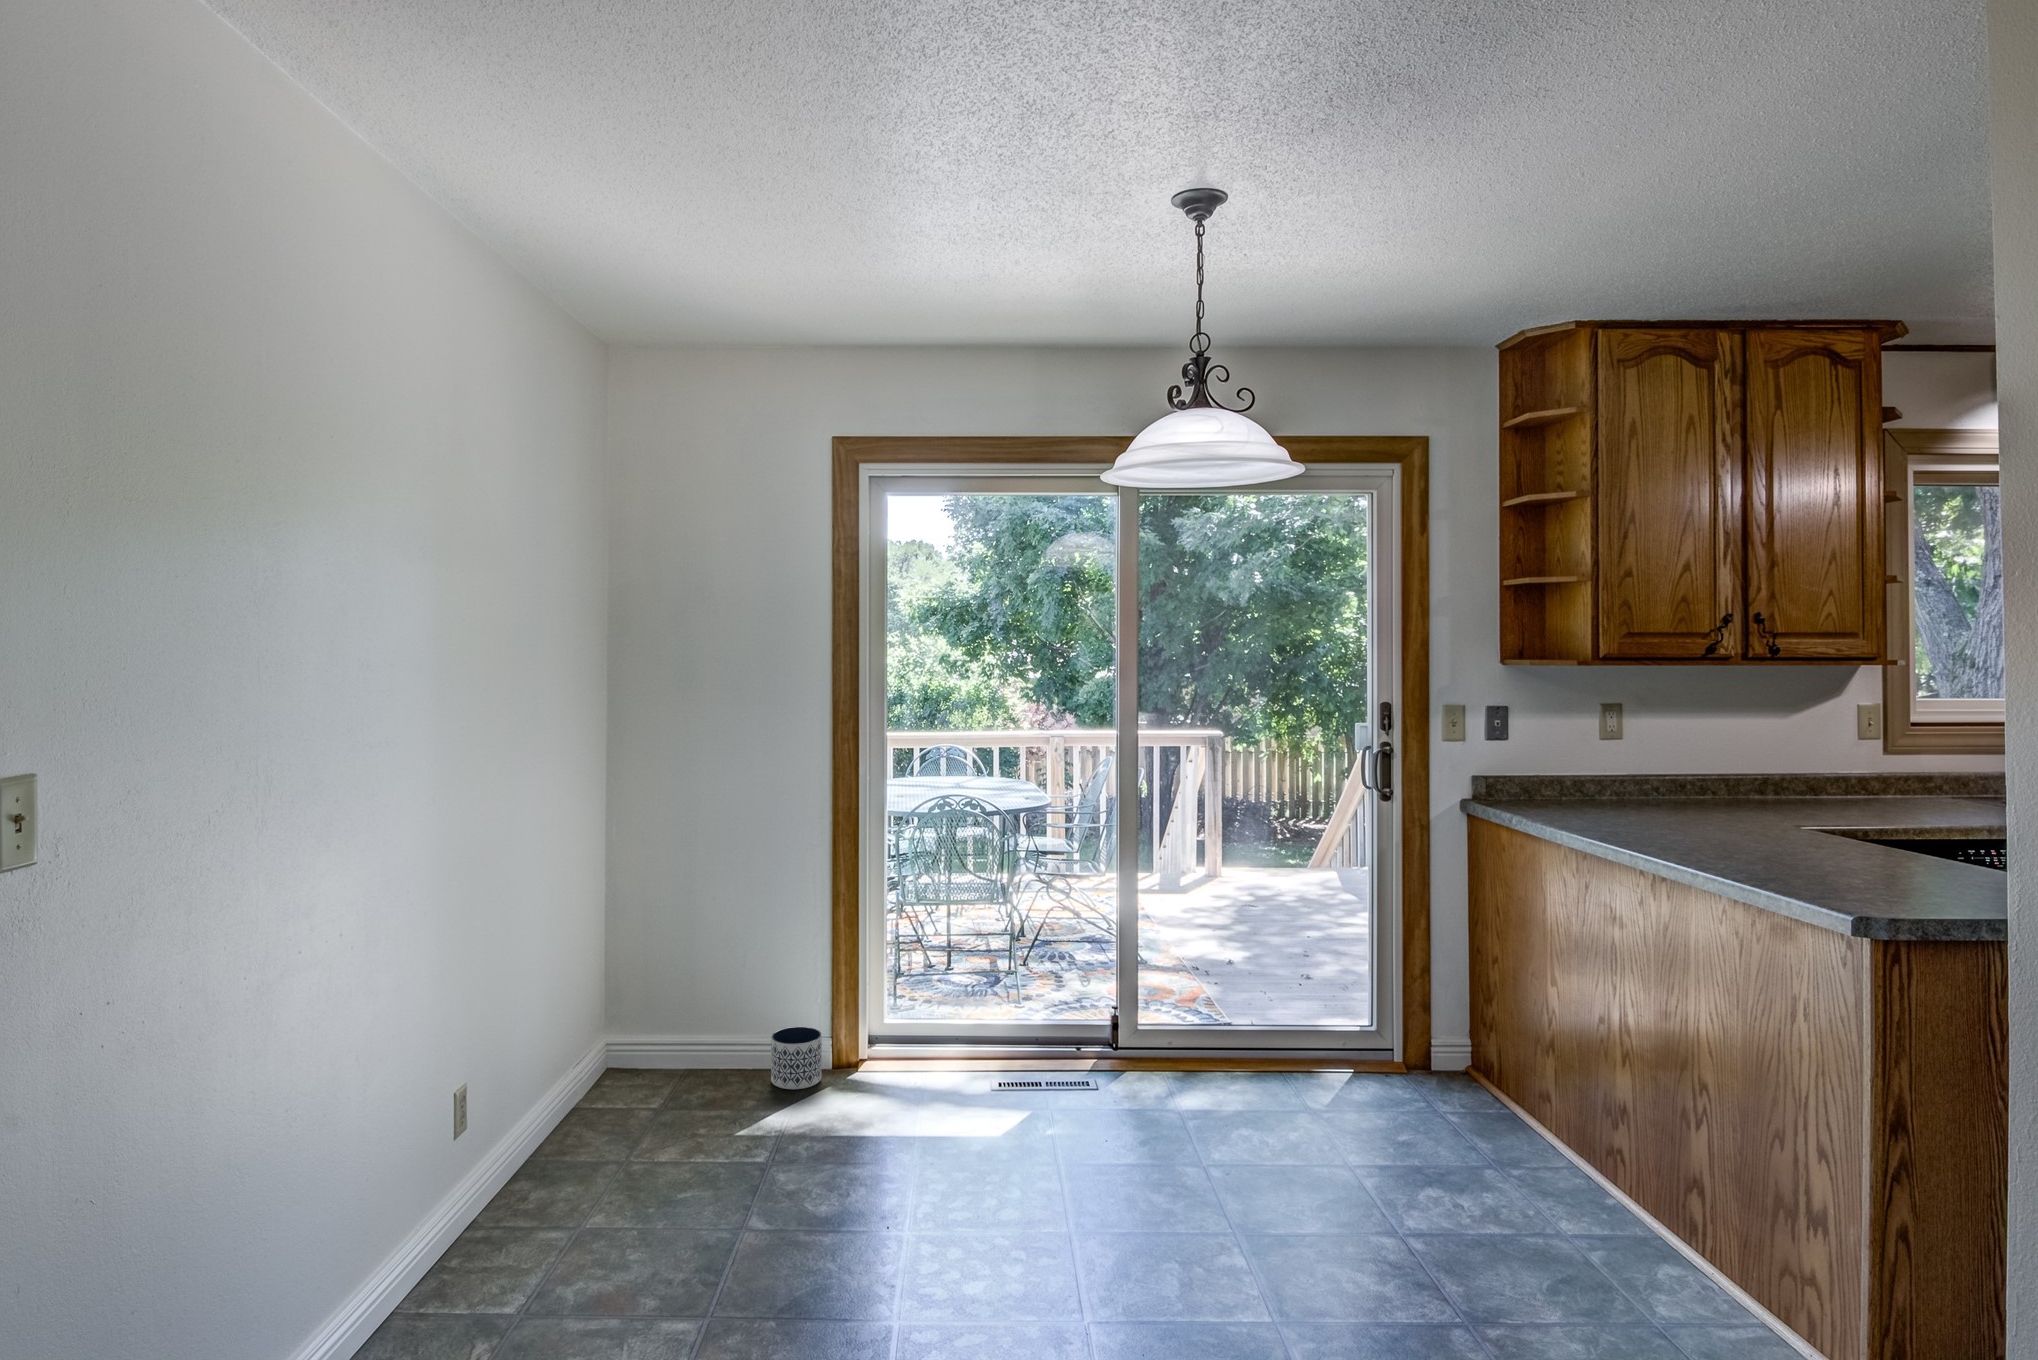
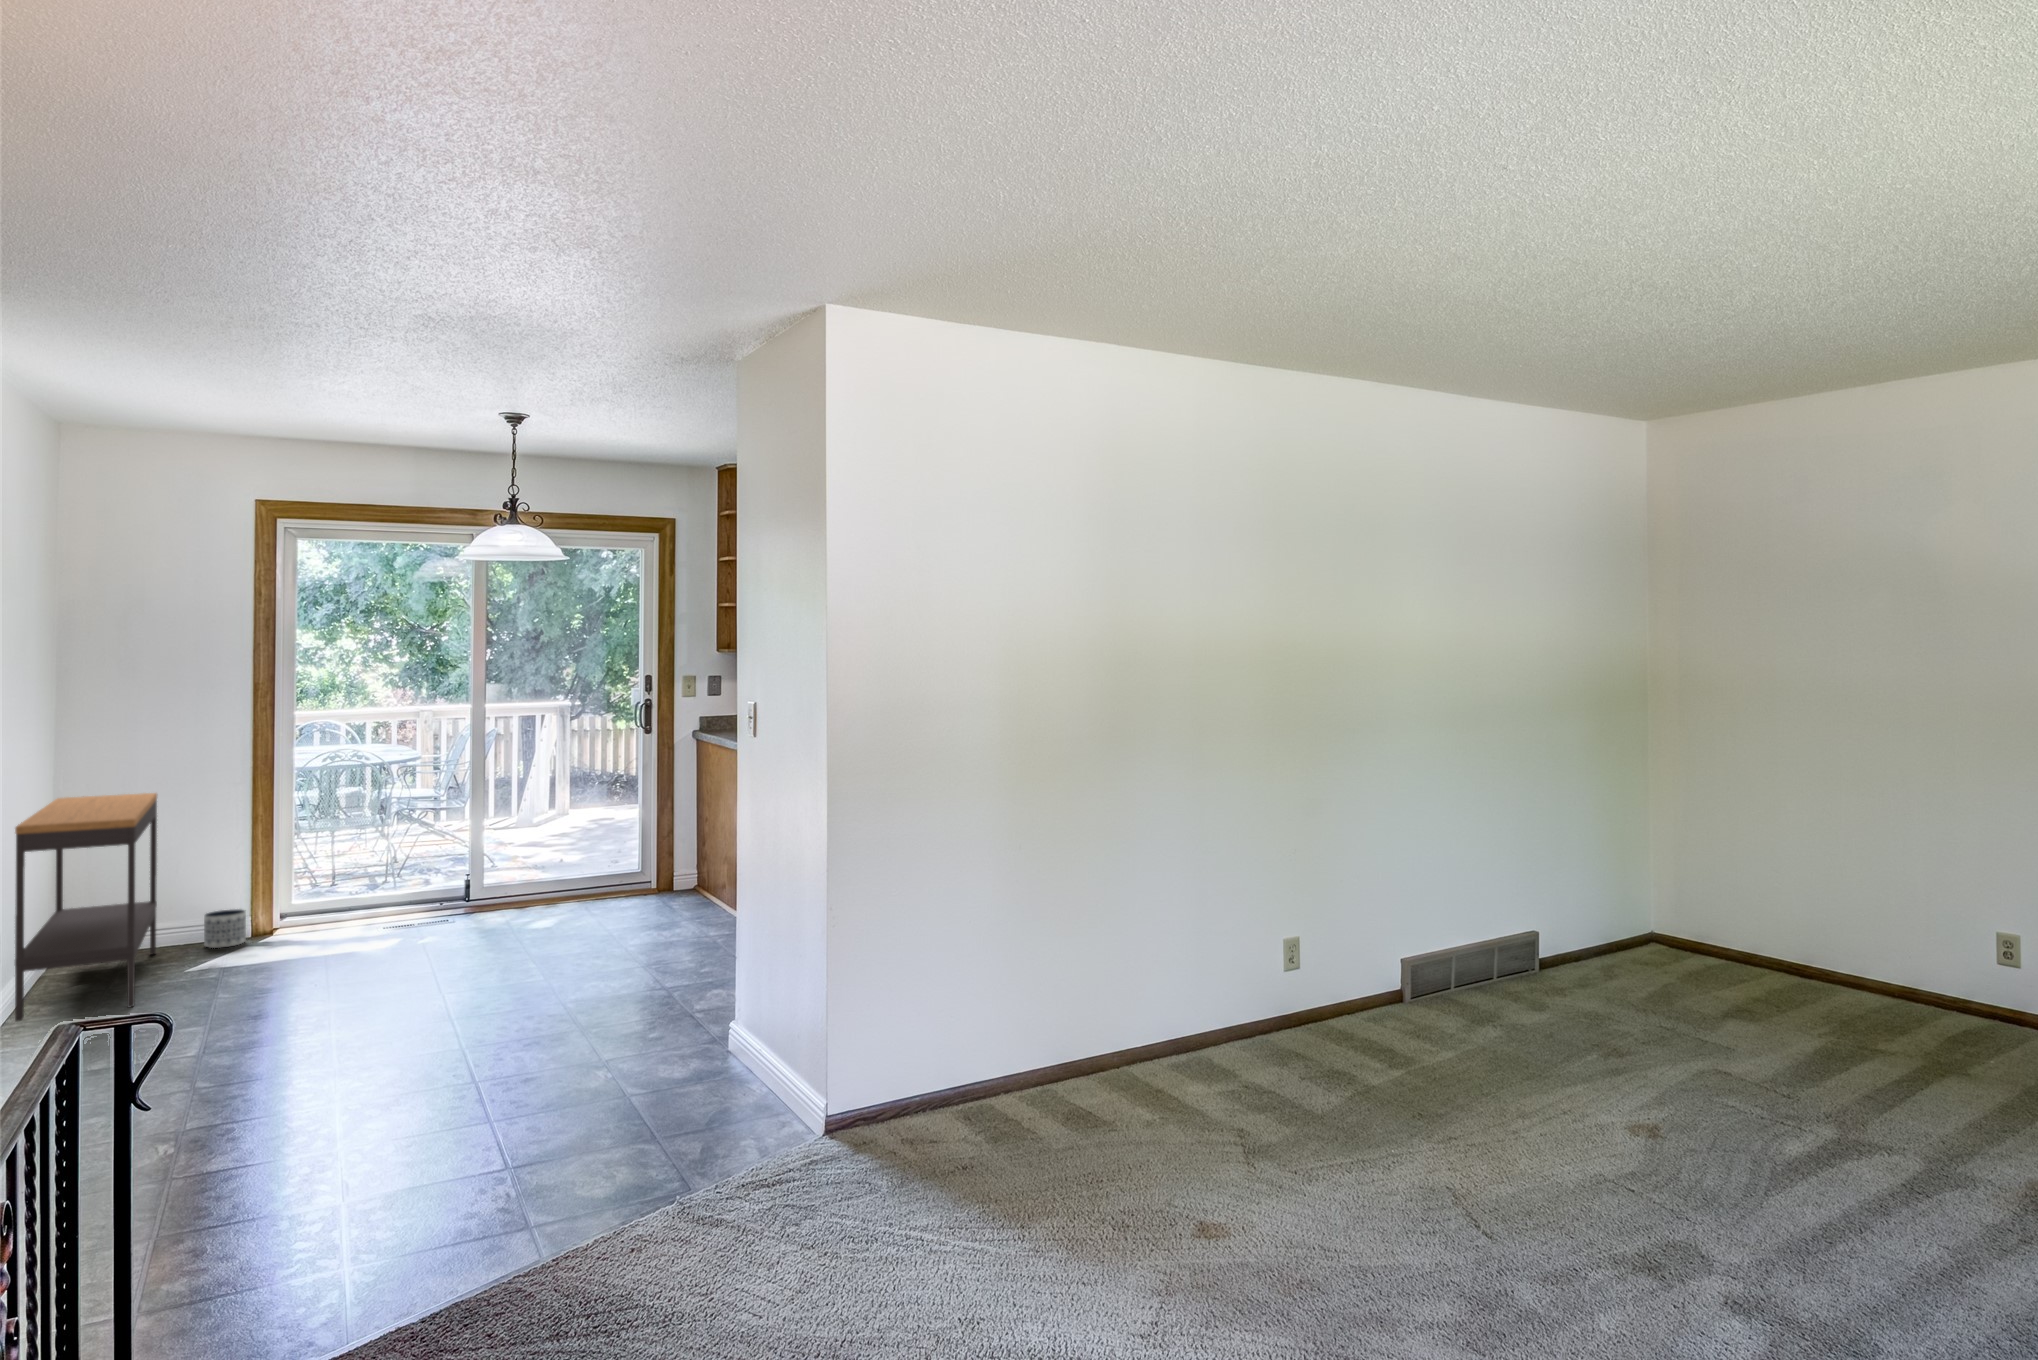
console table: none [451,856,717,1264] -> present [15,793,157,1021]

